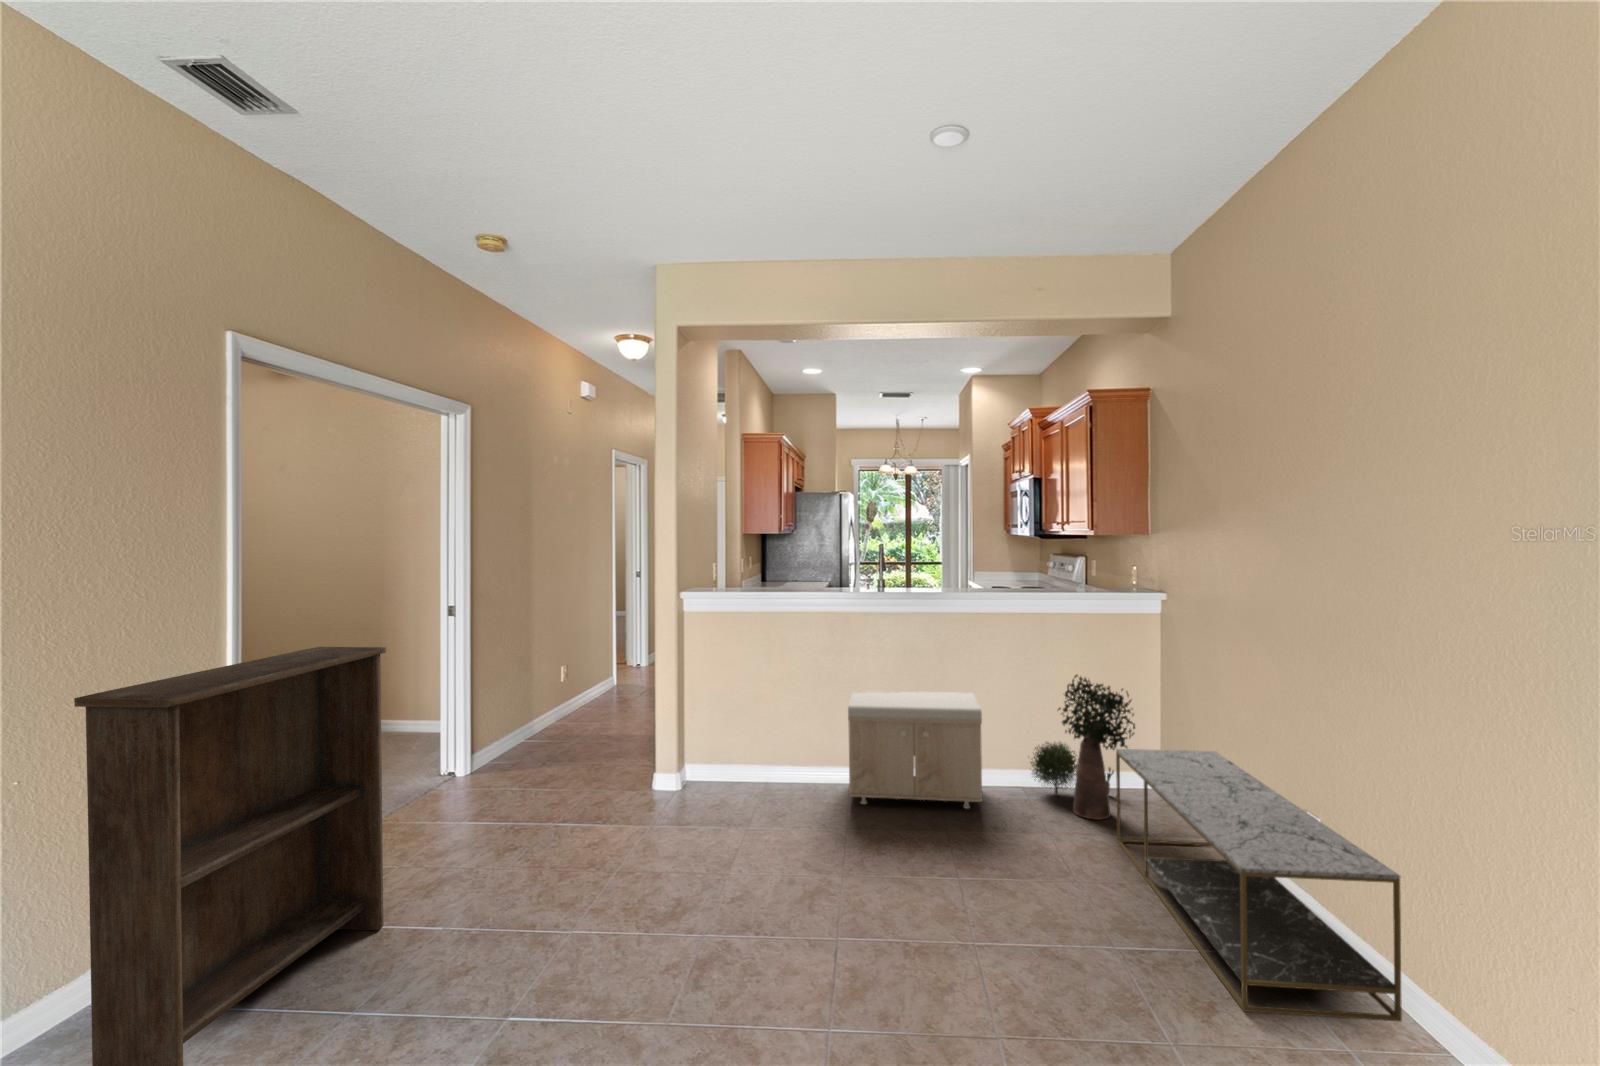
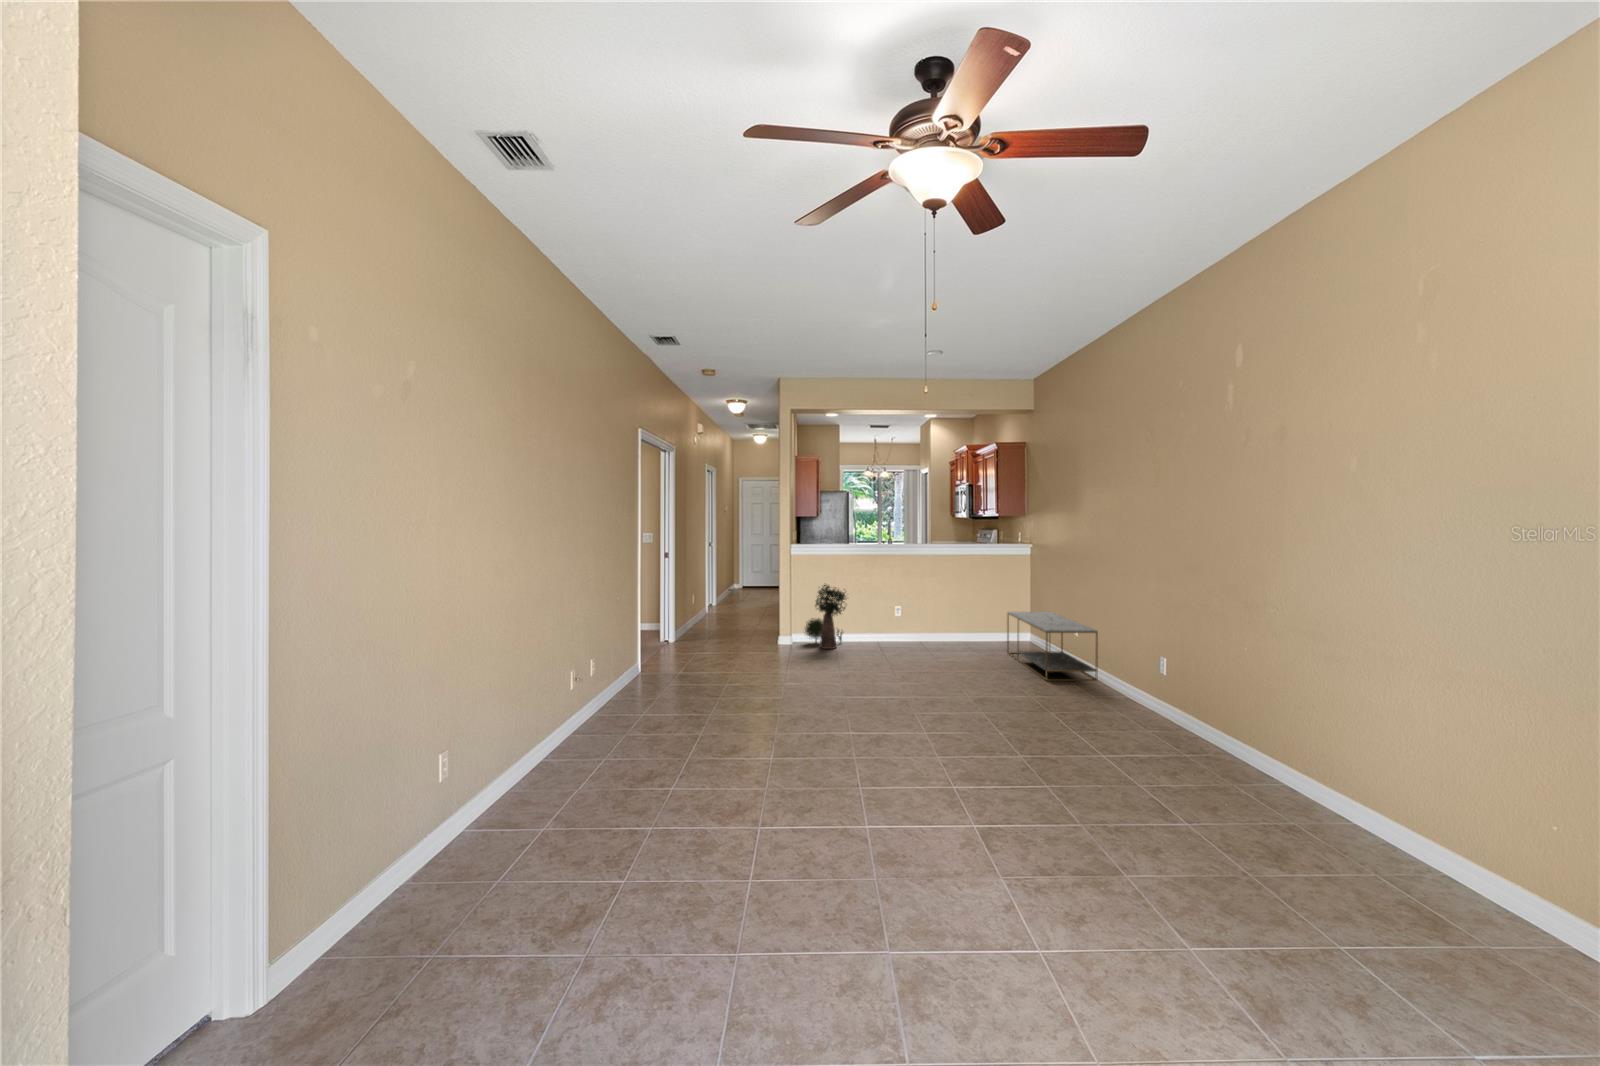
bookshelf: present [74,647,386,1066] -> none [655,558,707,700]
potted plant: present [1031,675,1135,820] -> present [805,585,846,649]
storage bench: present [848,690,982,809] -> none [879,594,946,647]

